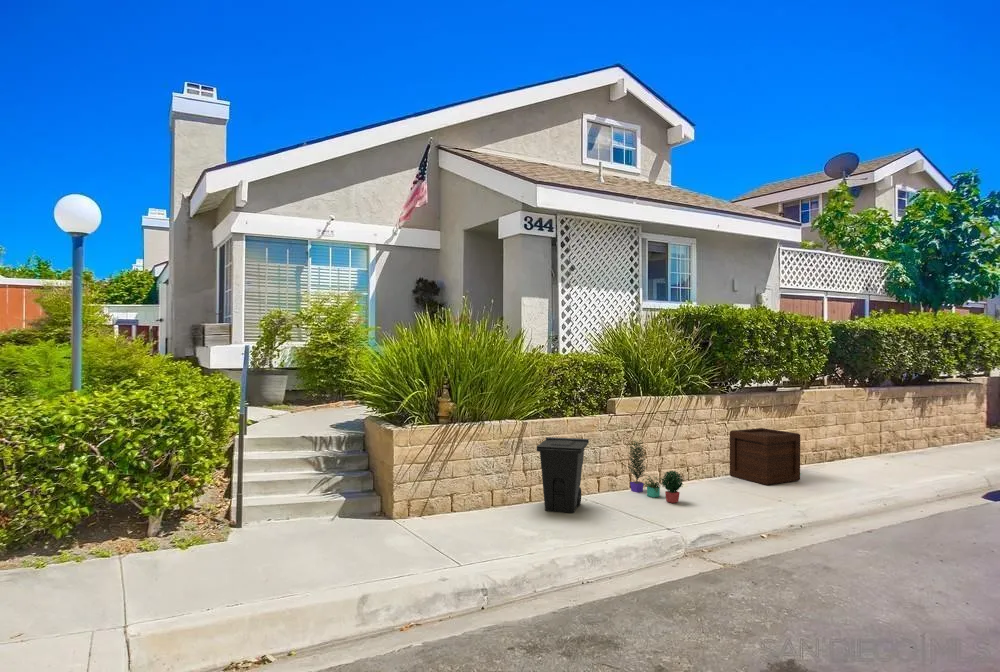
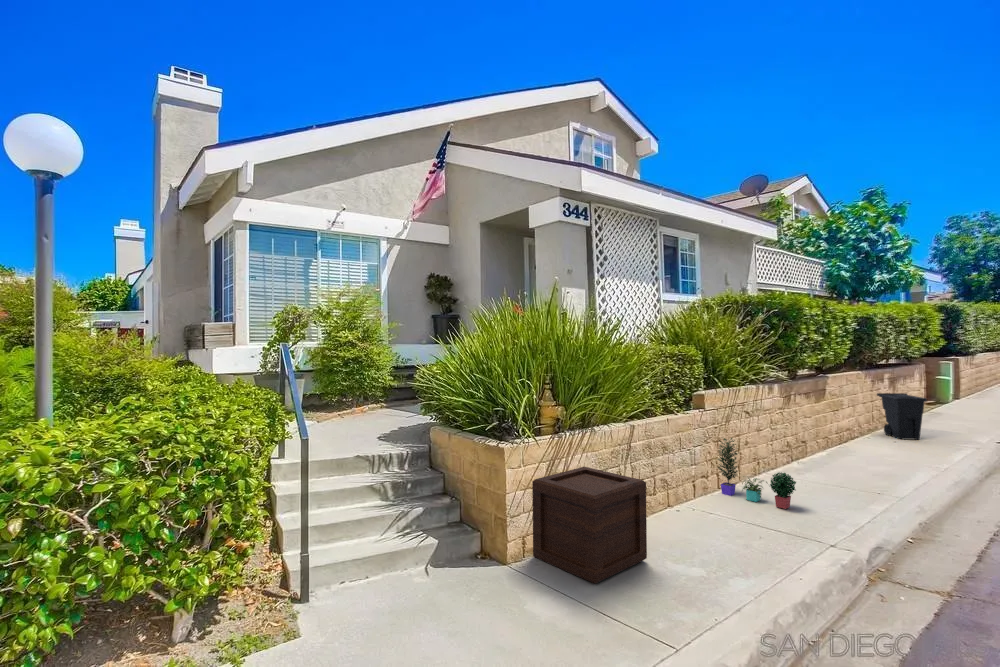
wooden crate: present [730,428,800,485] -> present [532,467,647,584]
trash can: present [537,437,589,513] -> present [877,393,927,440]

